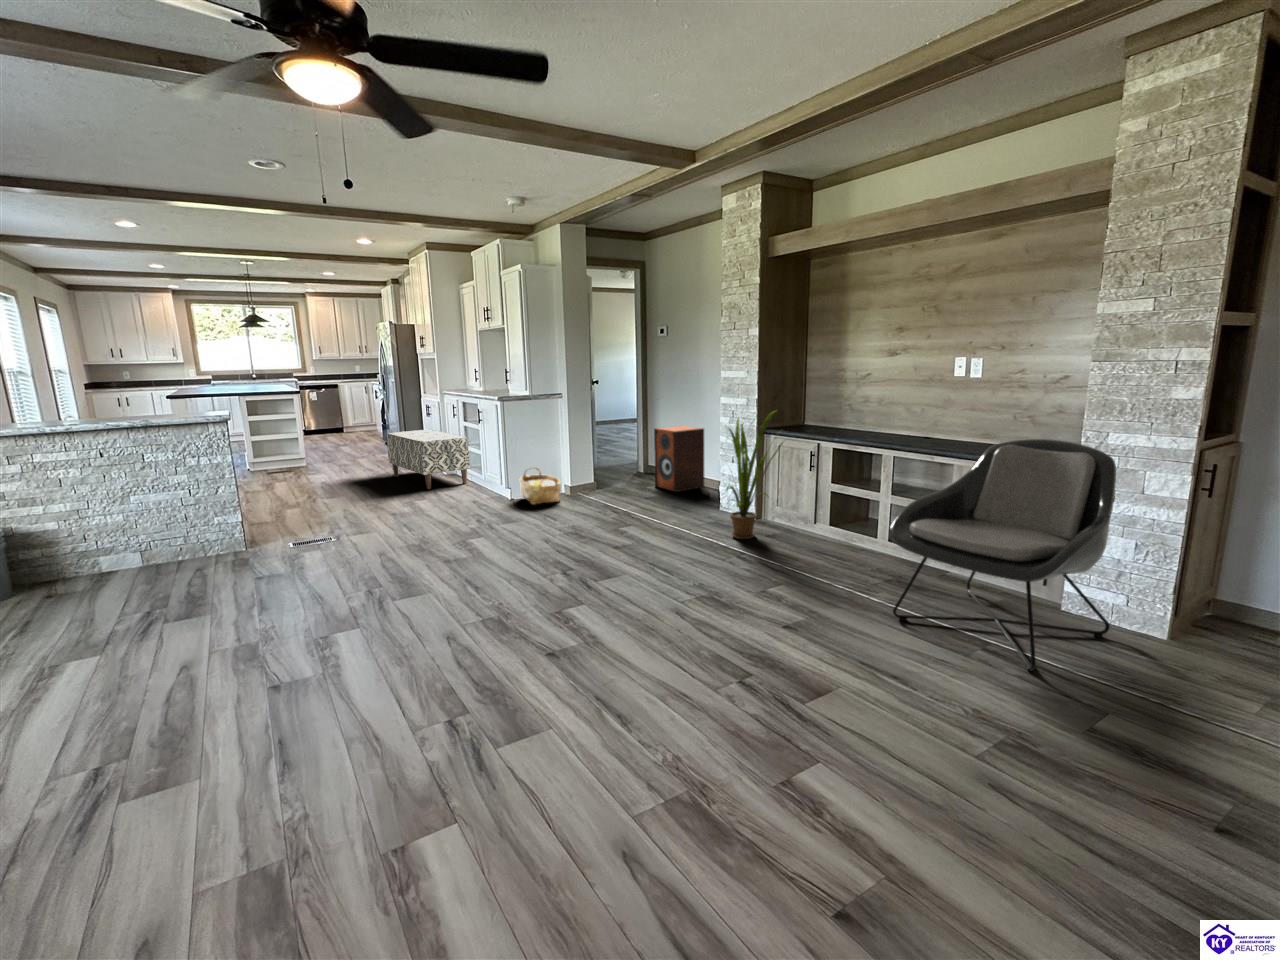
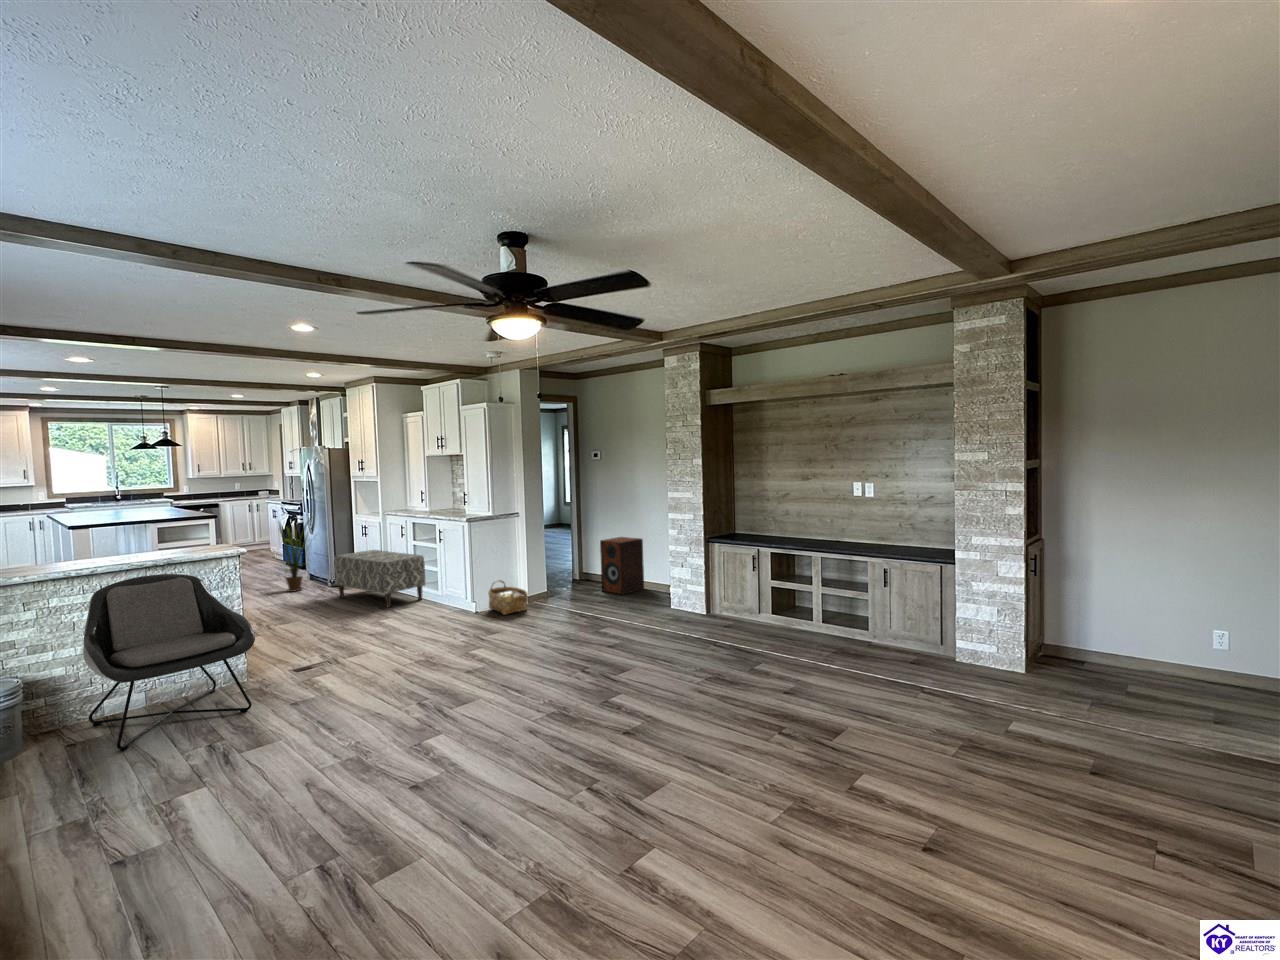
house plant: present [726,411,783,539] -> present [279,520,310,592]
lounge chair: present [889,439,1116,671] -> present [83,574,255,751]

